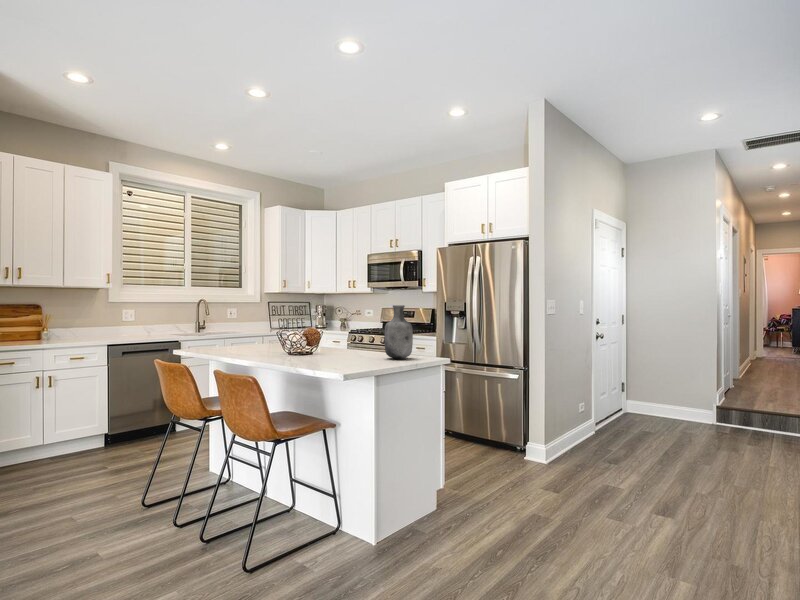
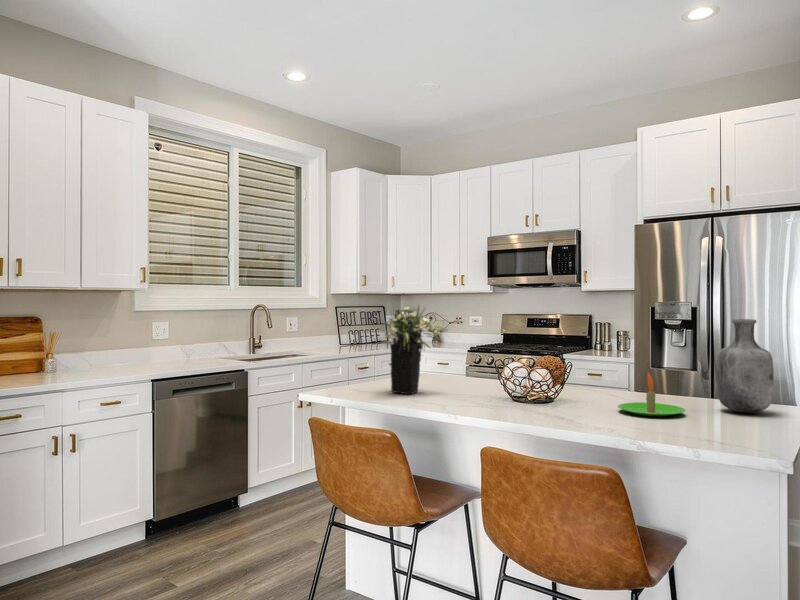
flower arrangement: none [215,297,260,350] -> present [385,306,448,394]
candle: none [326,335,361,360] -> present [618,373,685,417]

